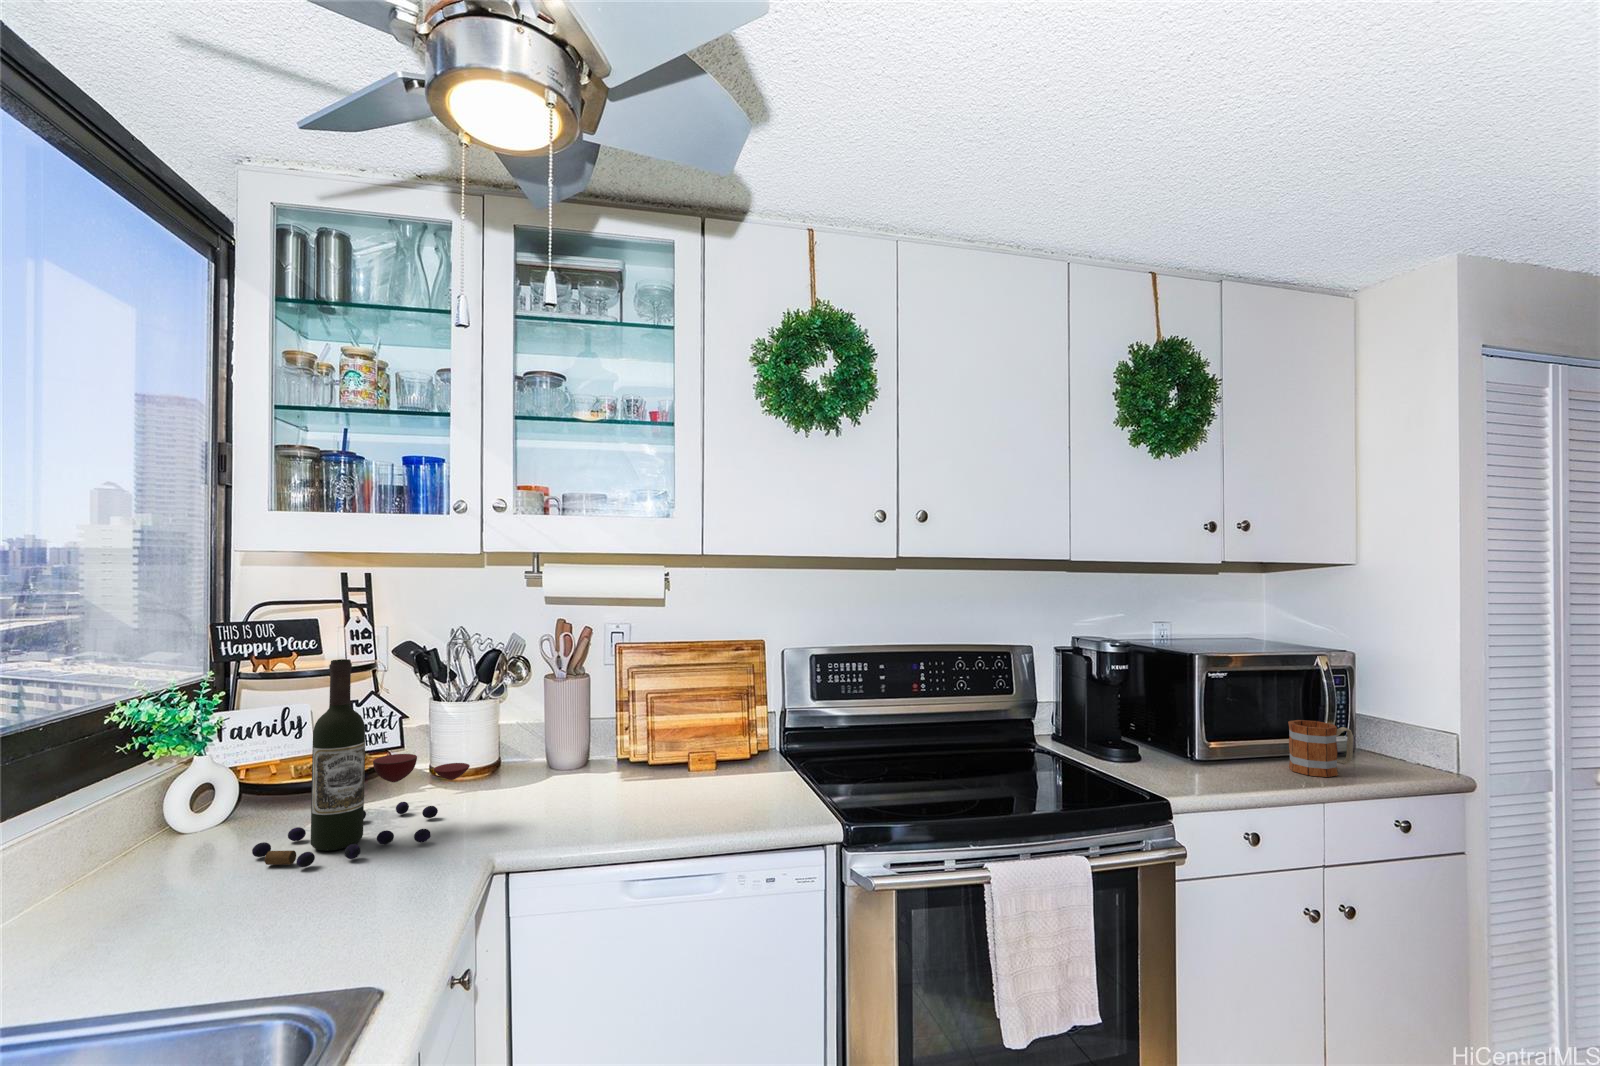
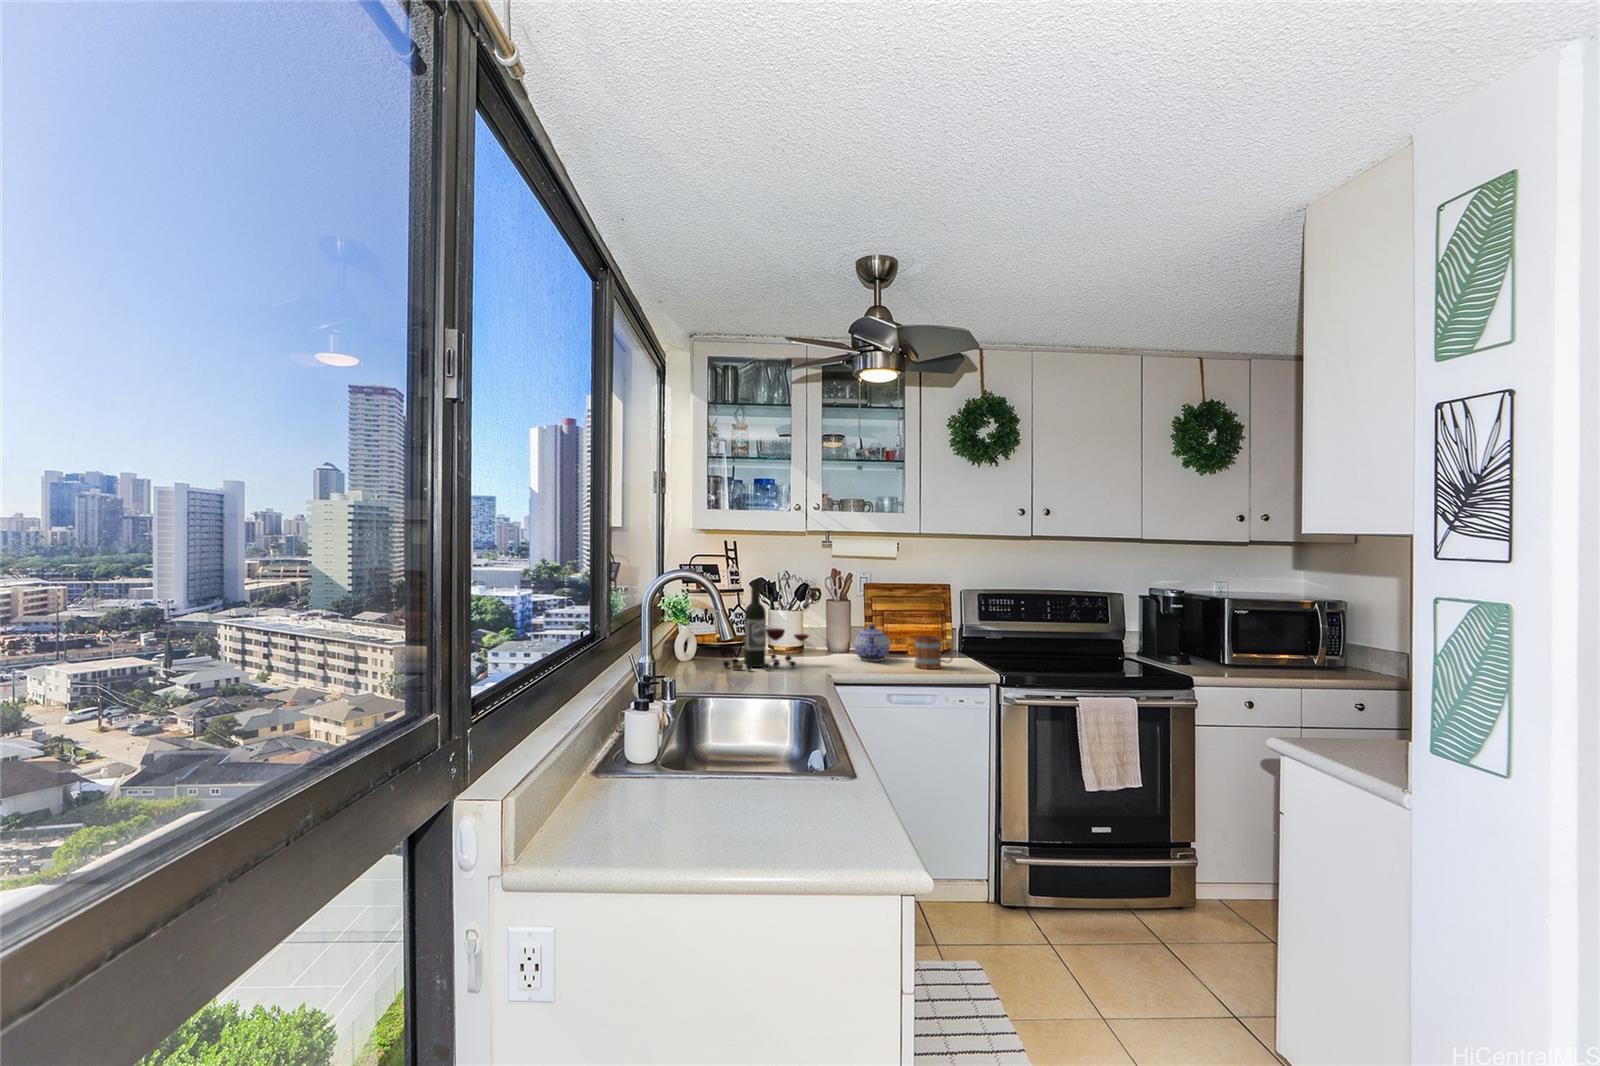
mug: present [1288,720,1353,777] -> present [915,636,954,669]
teapot: none [576,729,644,803] -> present [854,625,890,661]

